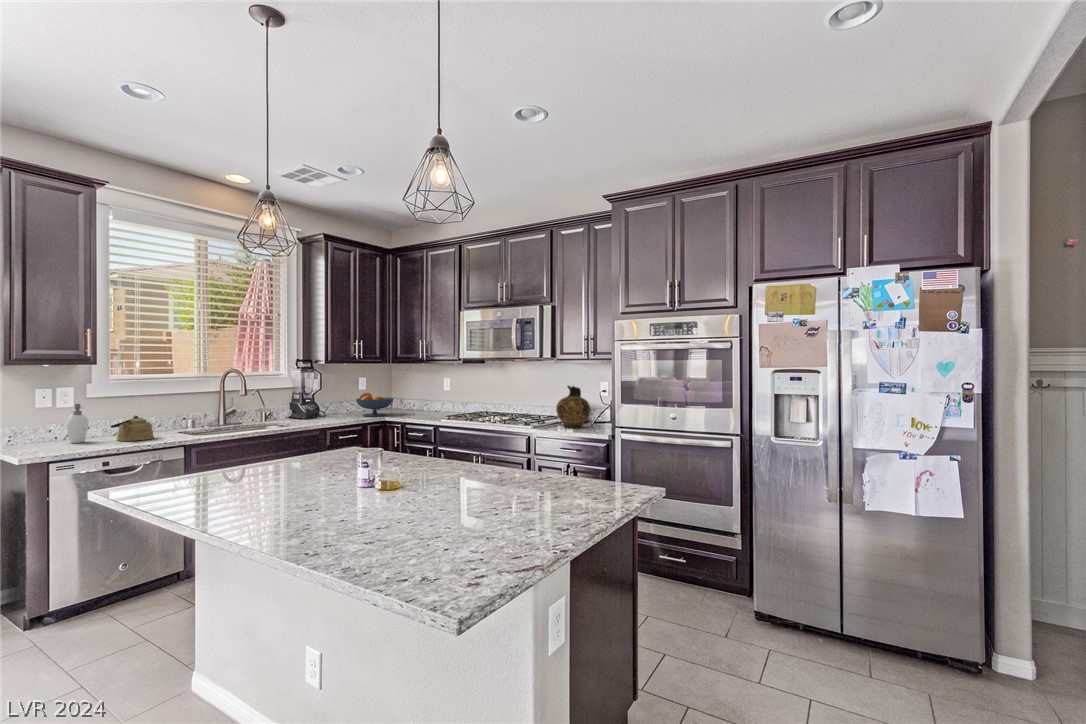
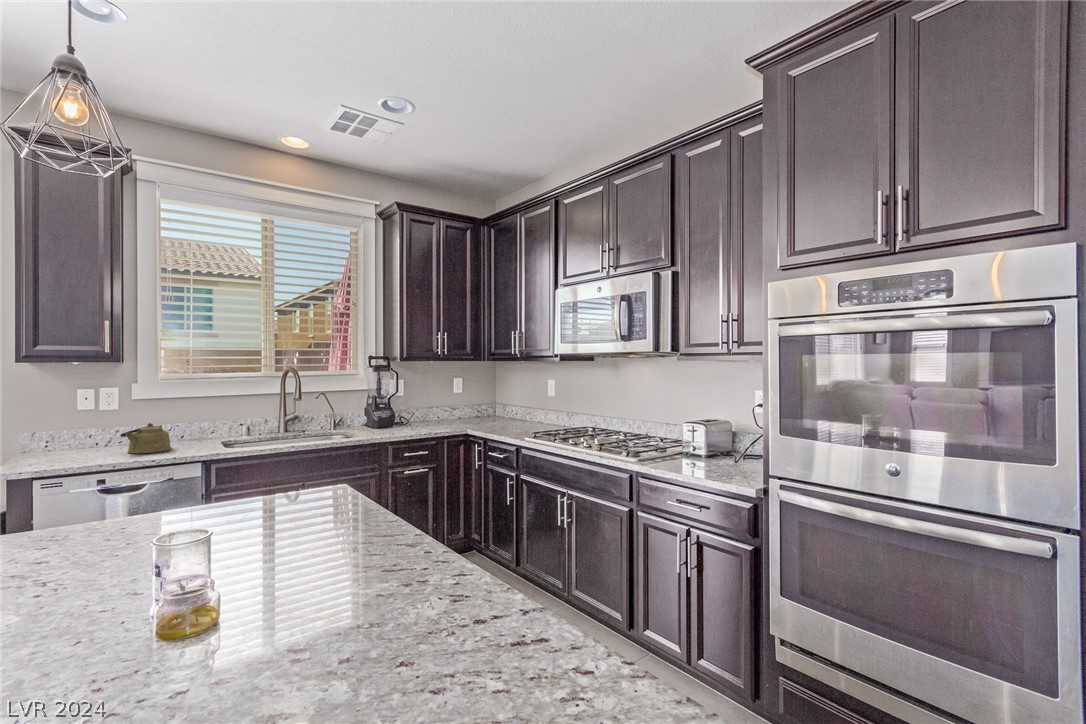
ceramic jug: present [556,386,590,428] -> none [673,396,730,466]
fruit bowl: present [356,393,394,416] -> none [440,397,484,427]
soap dispenser: present [66,404,88,443] -> none [77,408,103,453]

